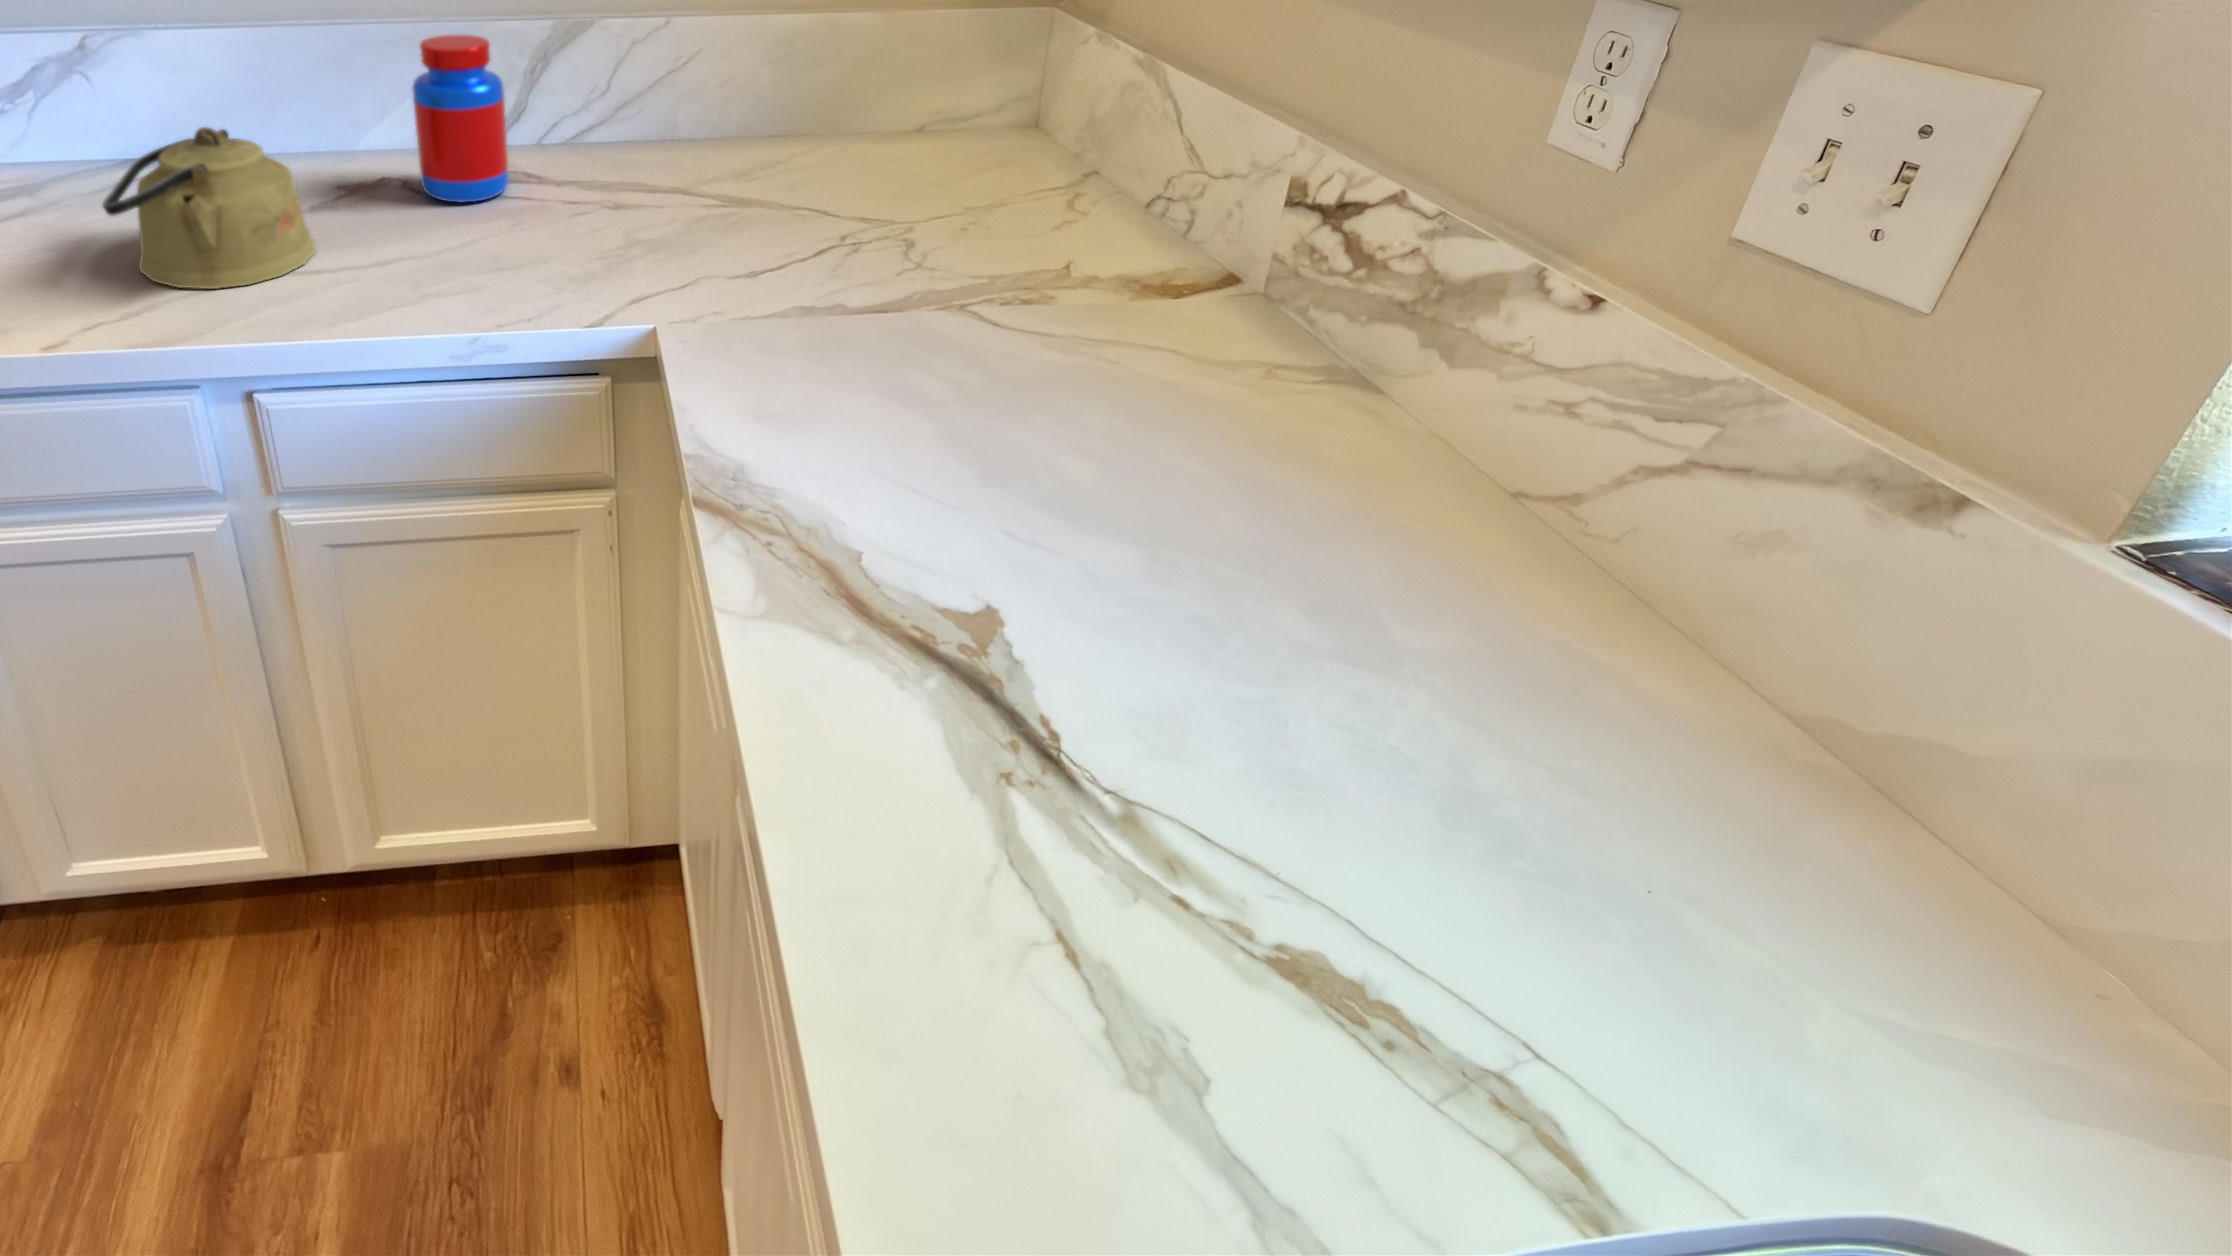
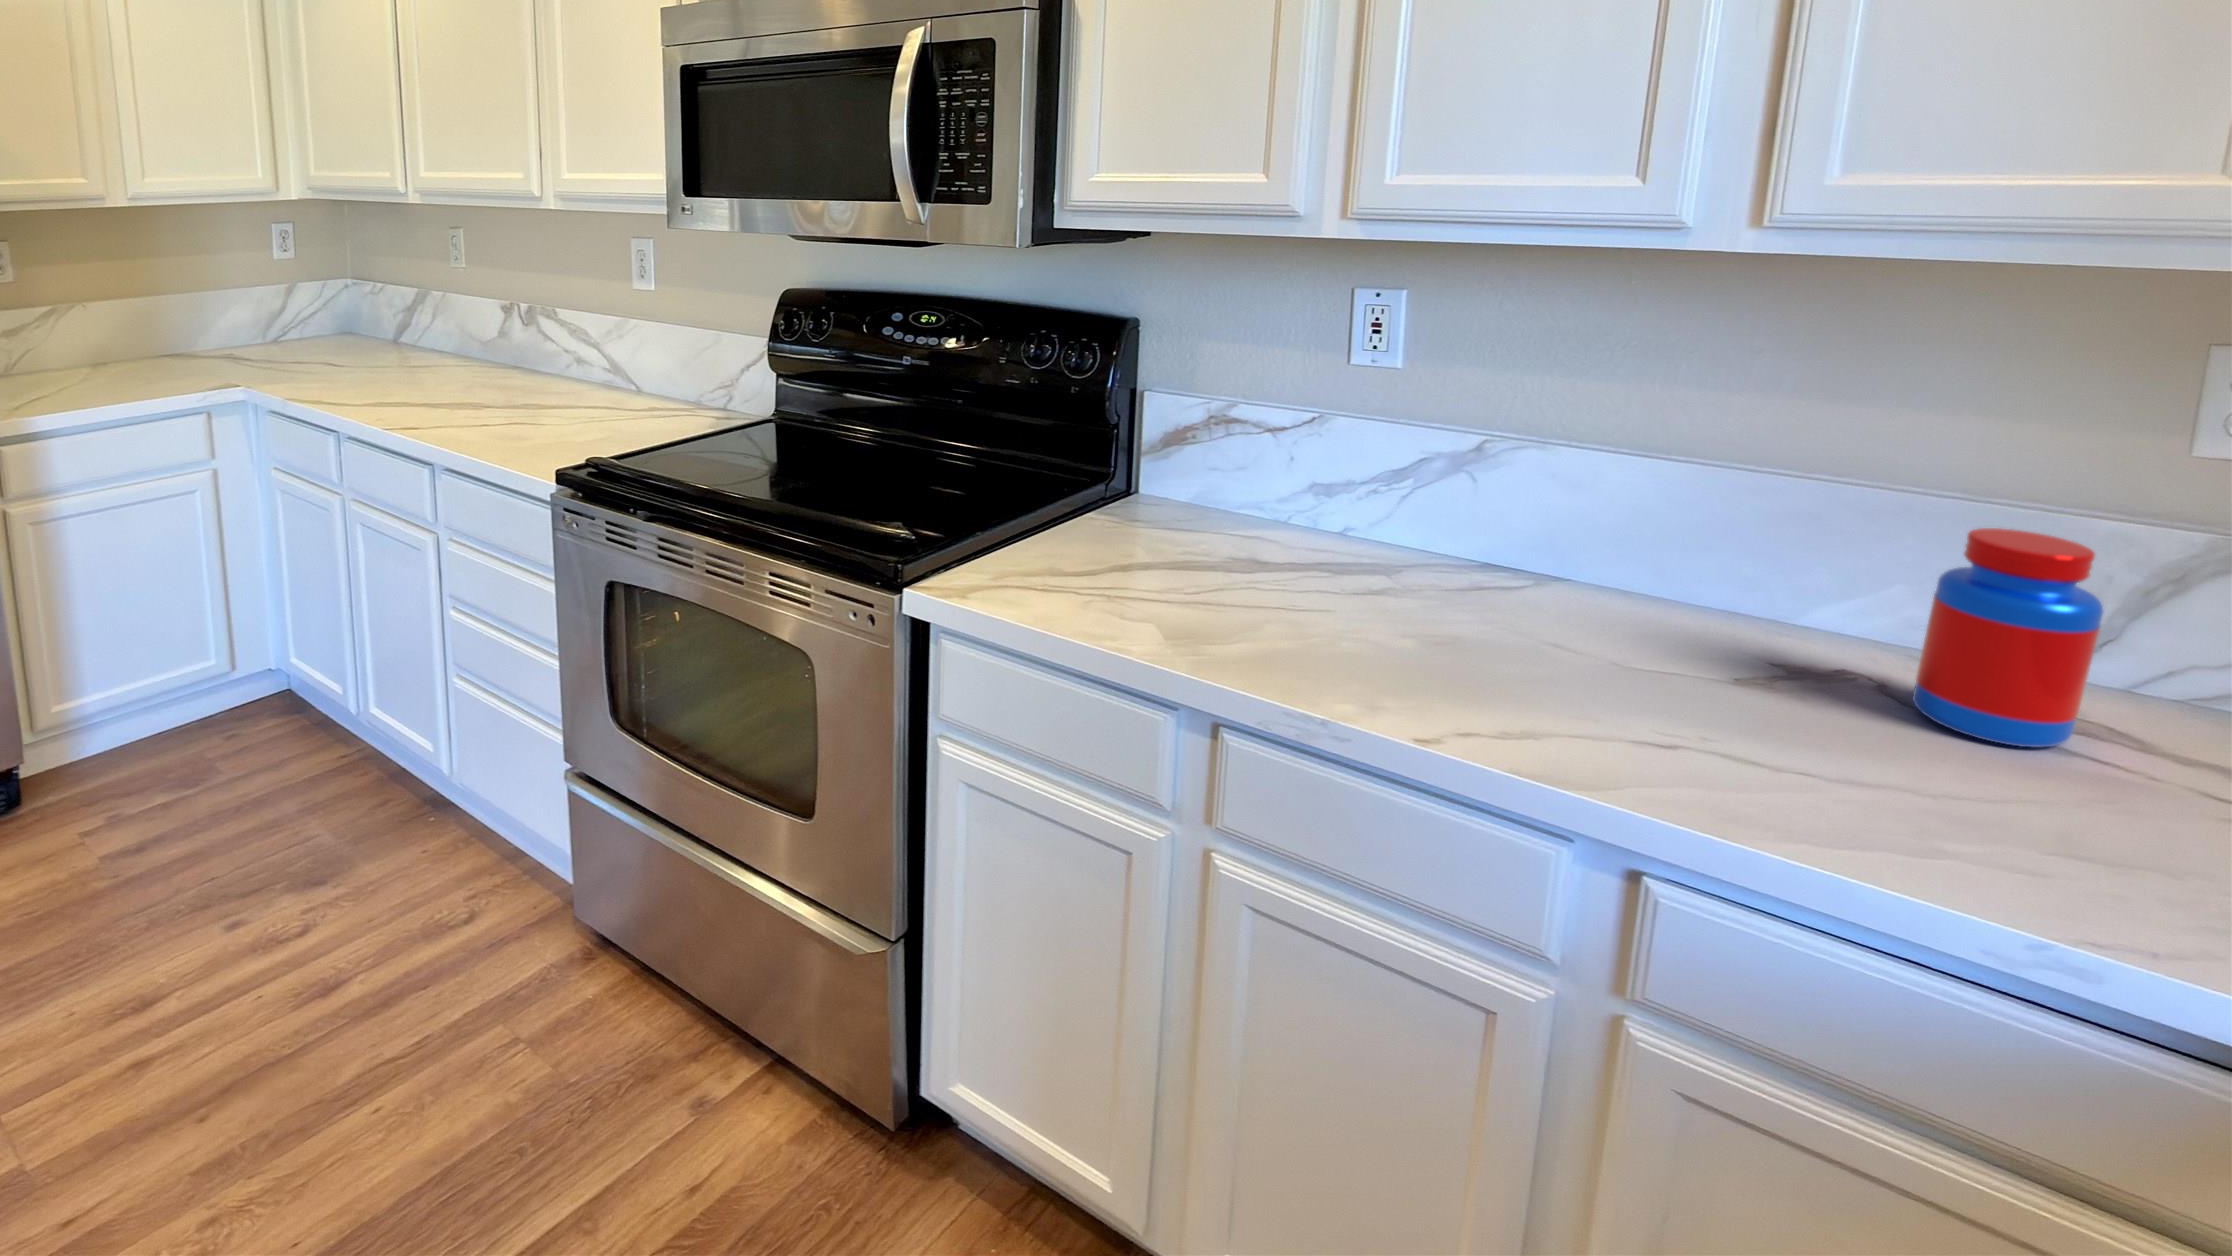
kettle: present [102,127,315,289] -> none [1508,569,1748,753]

